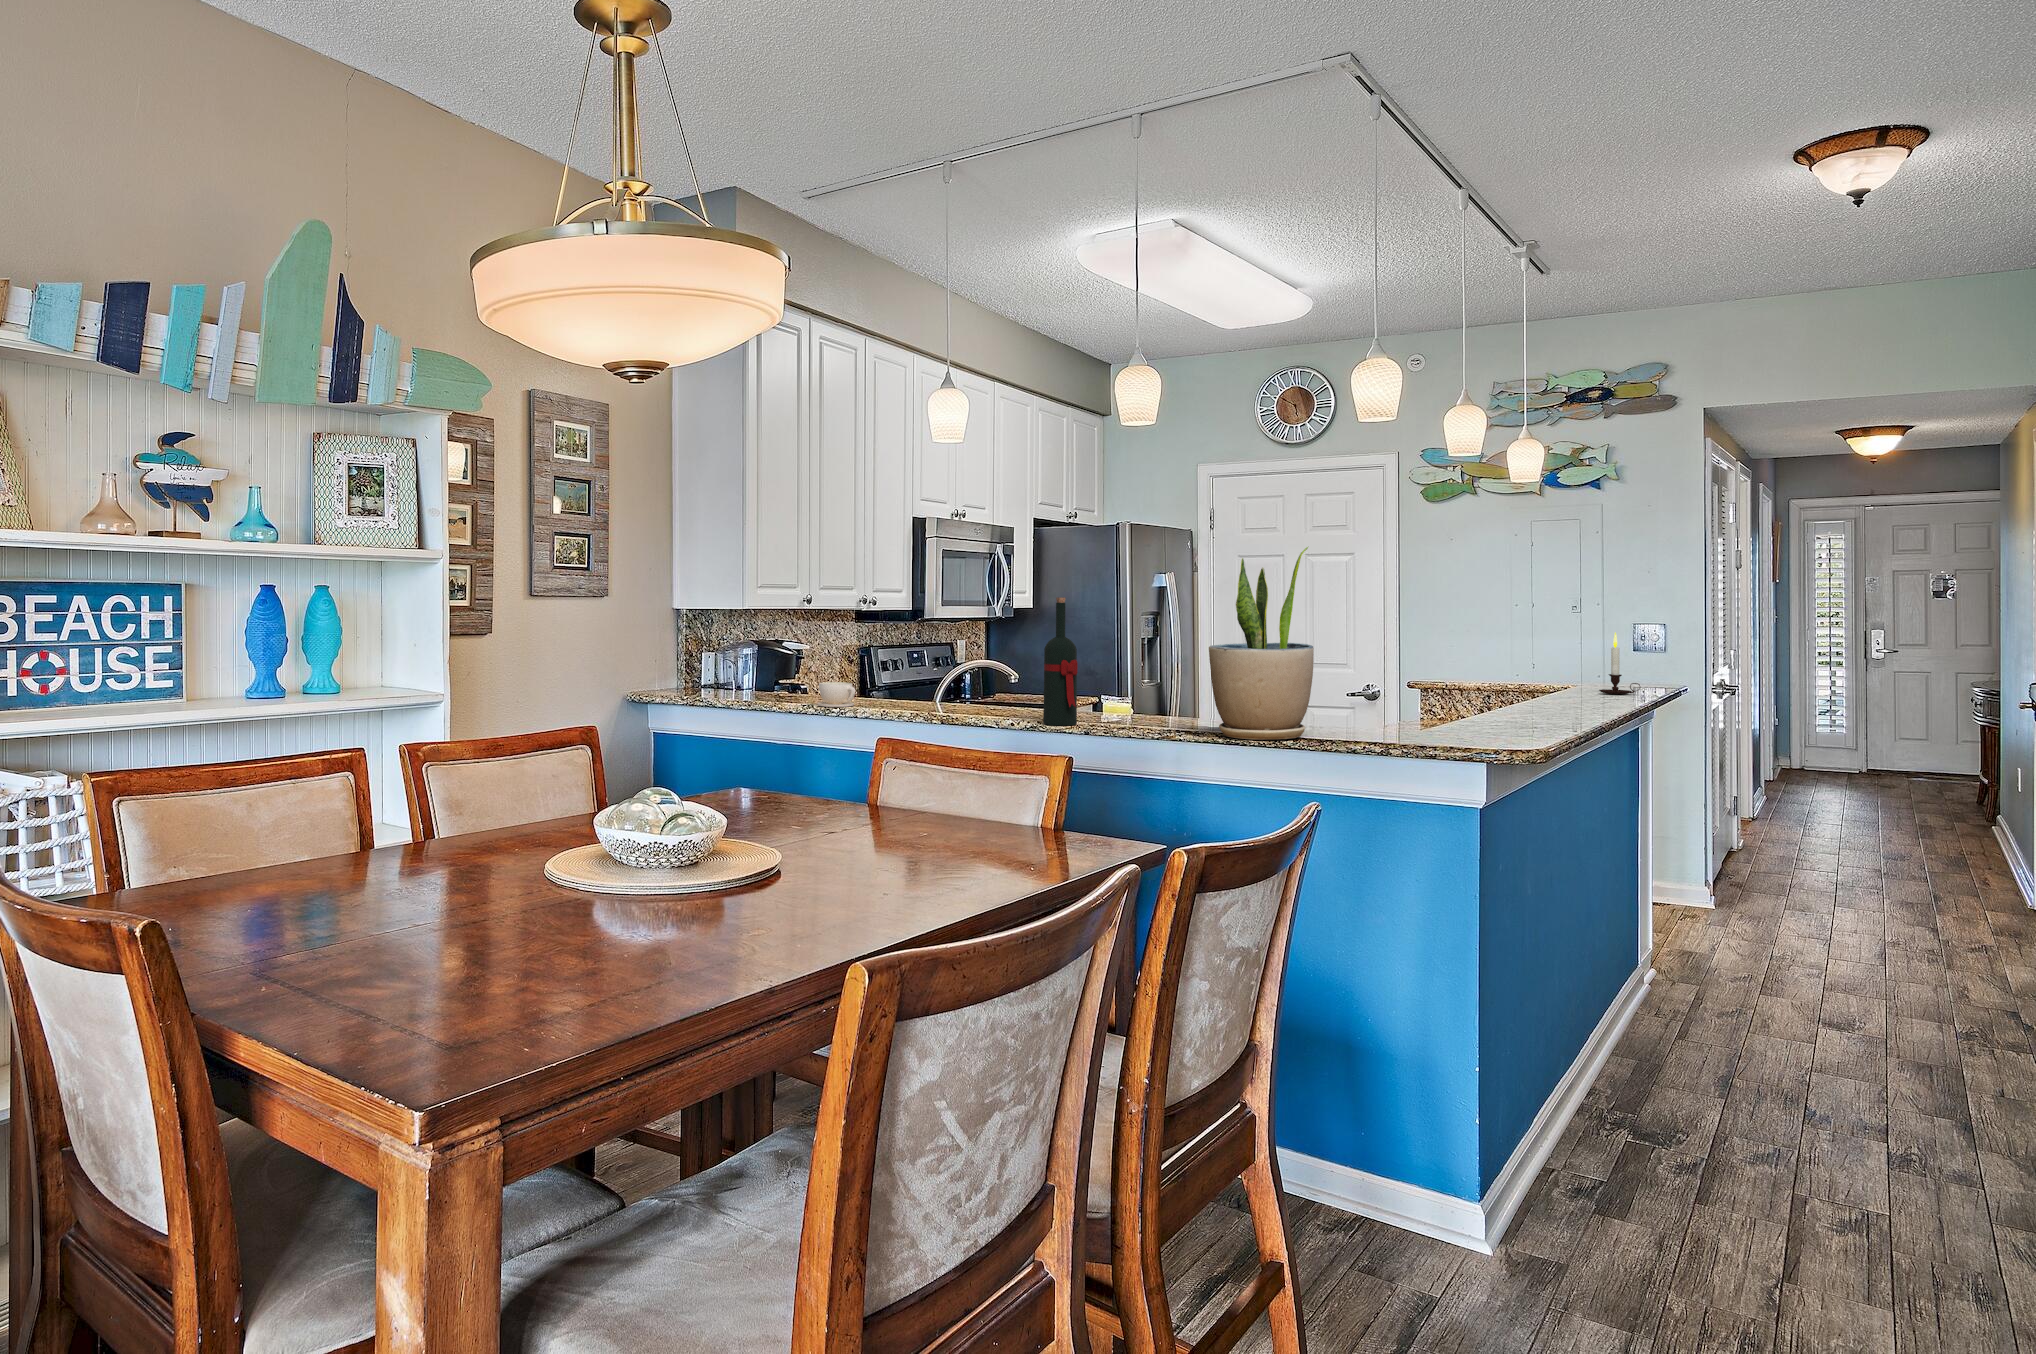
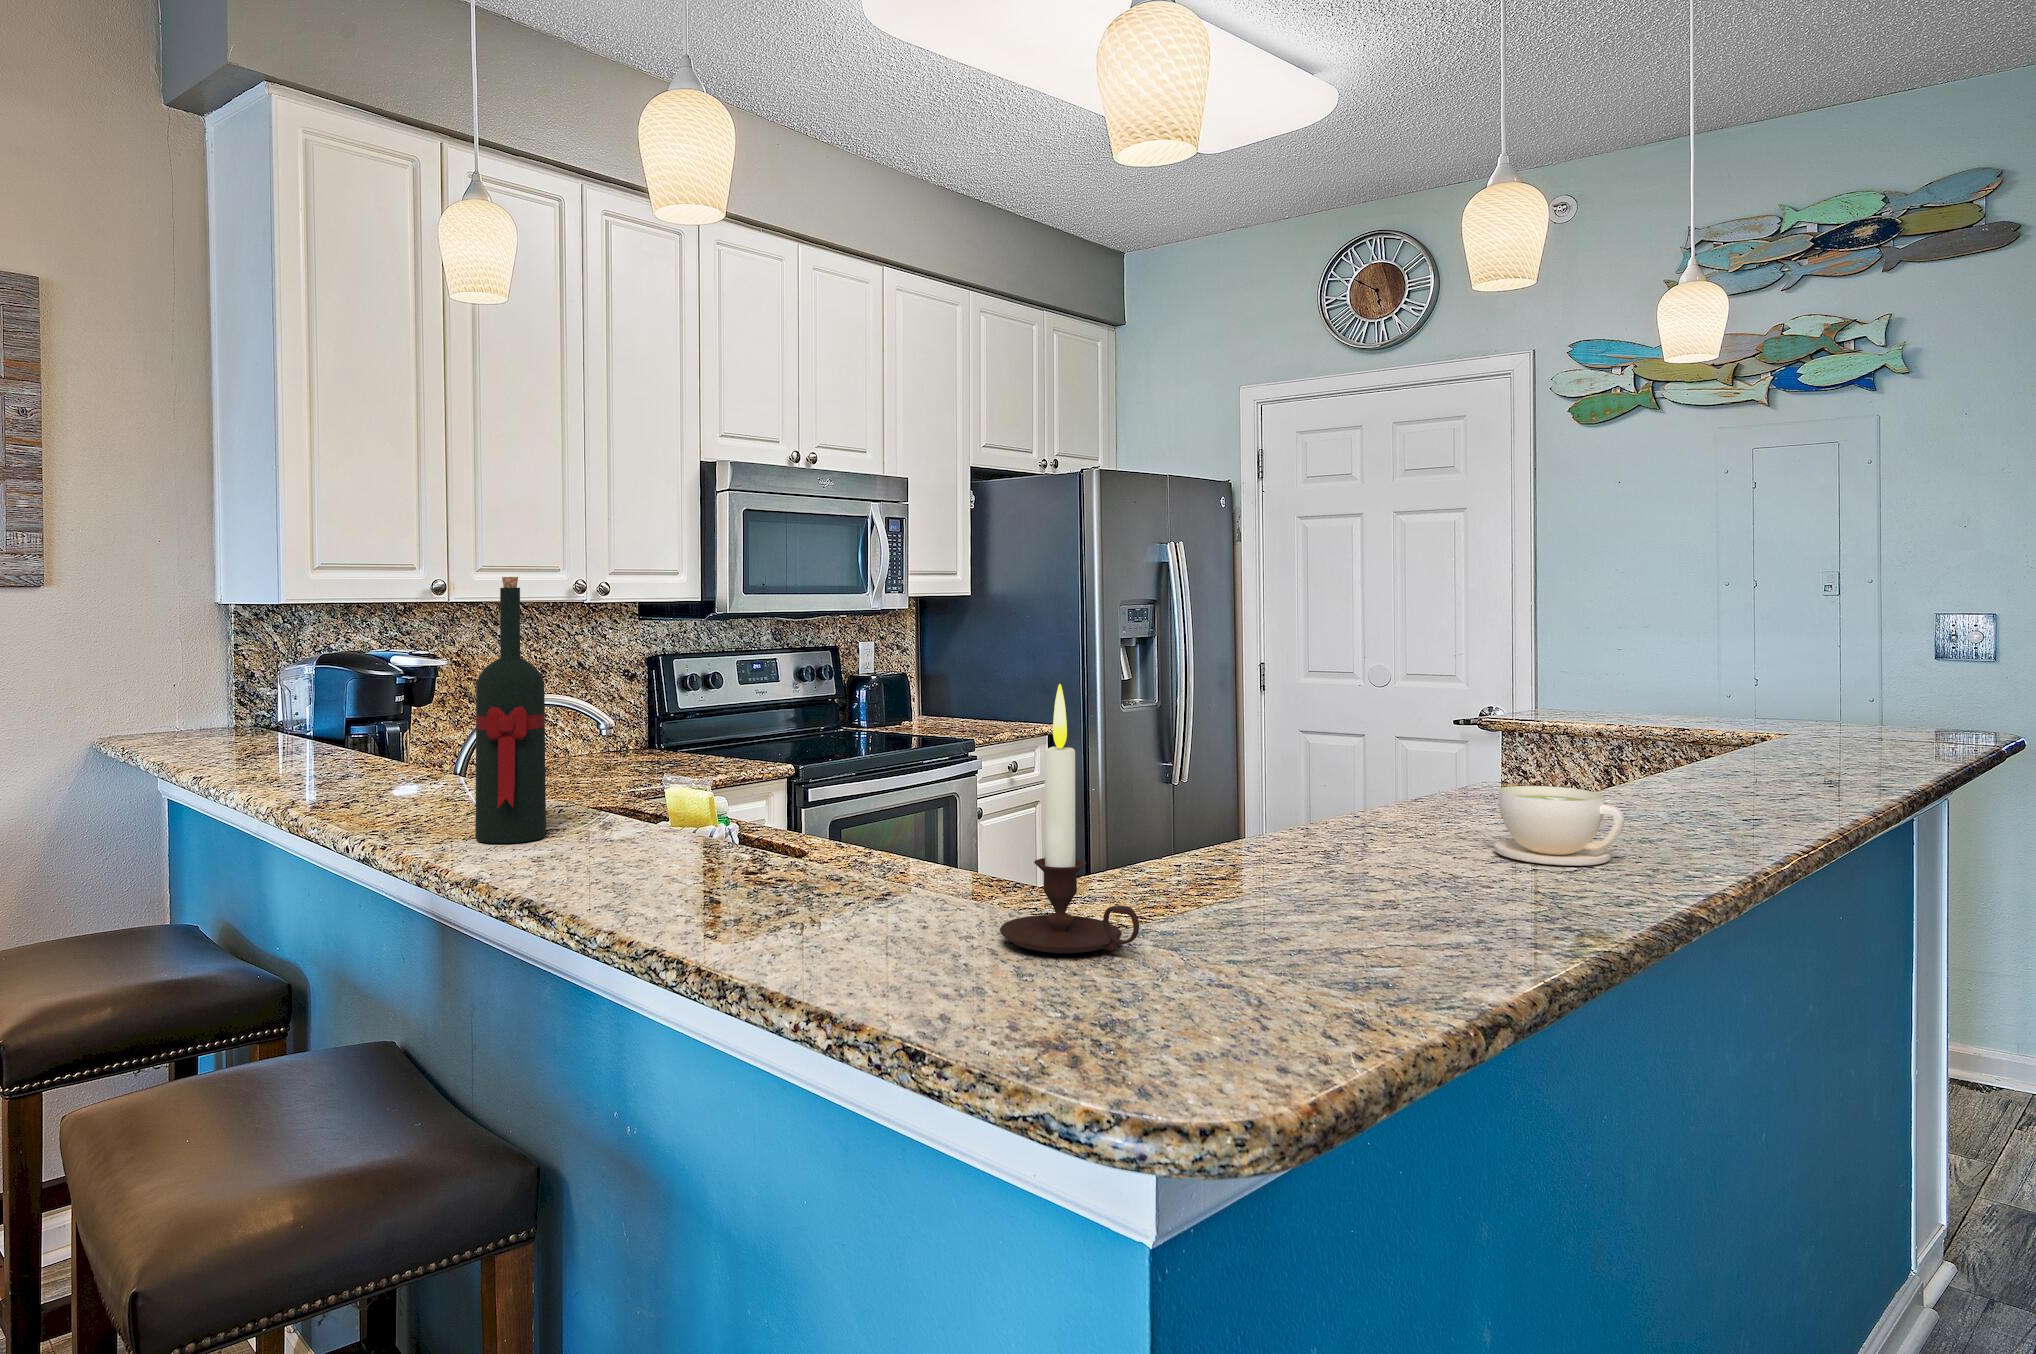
potted plant: present [1209,547,1314,740] -> none [620,435,866,931]
candle: present [1599,633,1640,694] -> present [1000,684,1139,953]
coffee cup: present [817,682,855,707] -> present [1495,786,1625,866]

